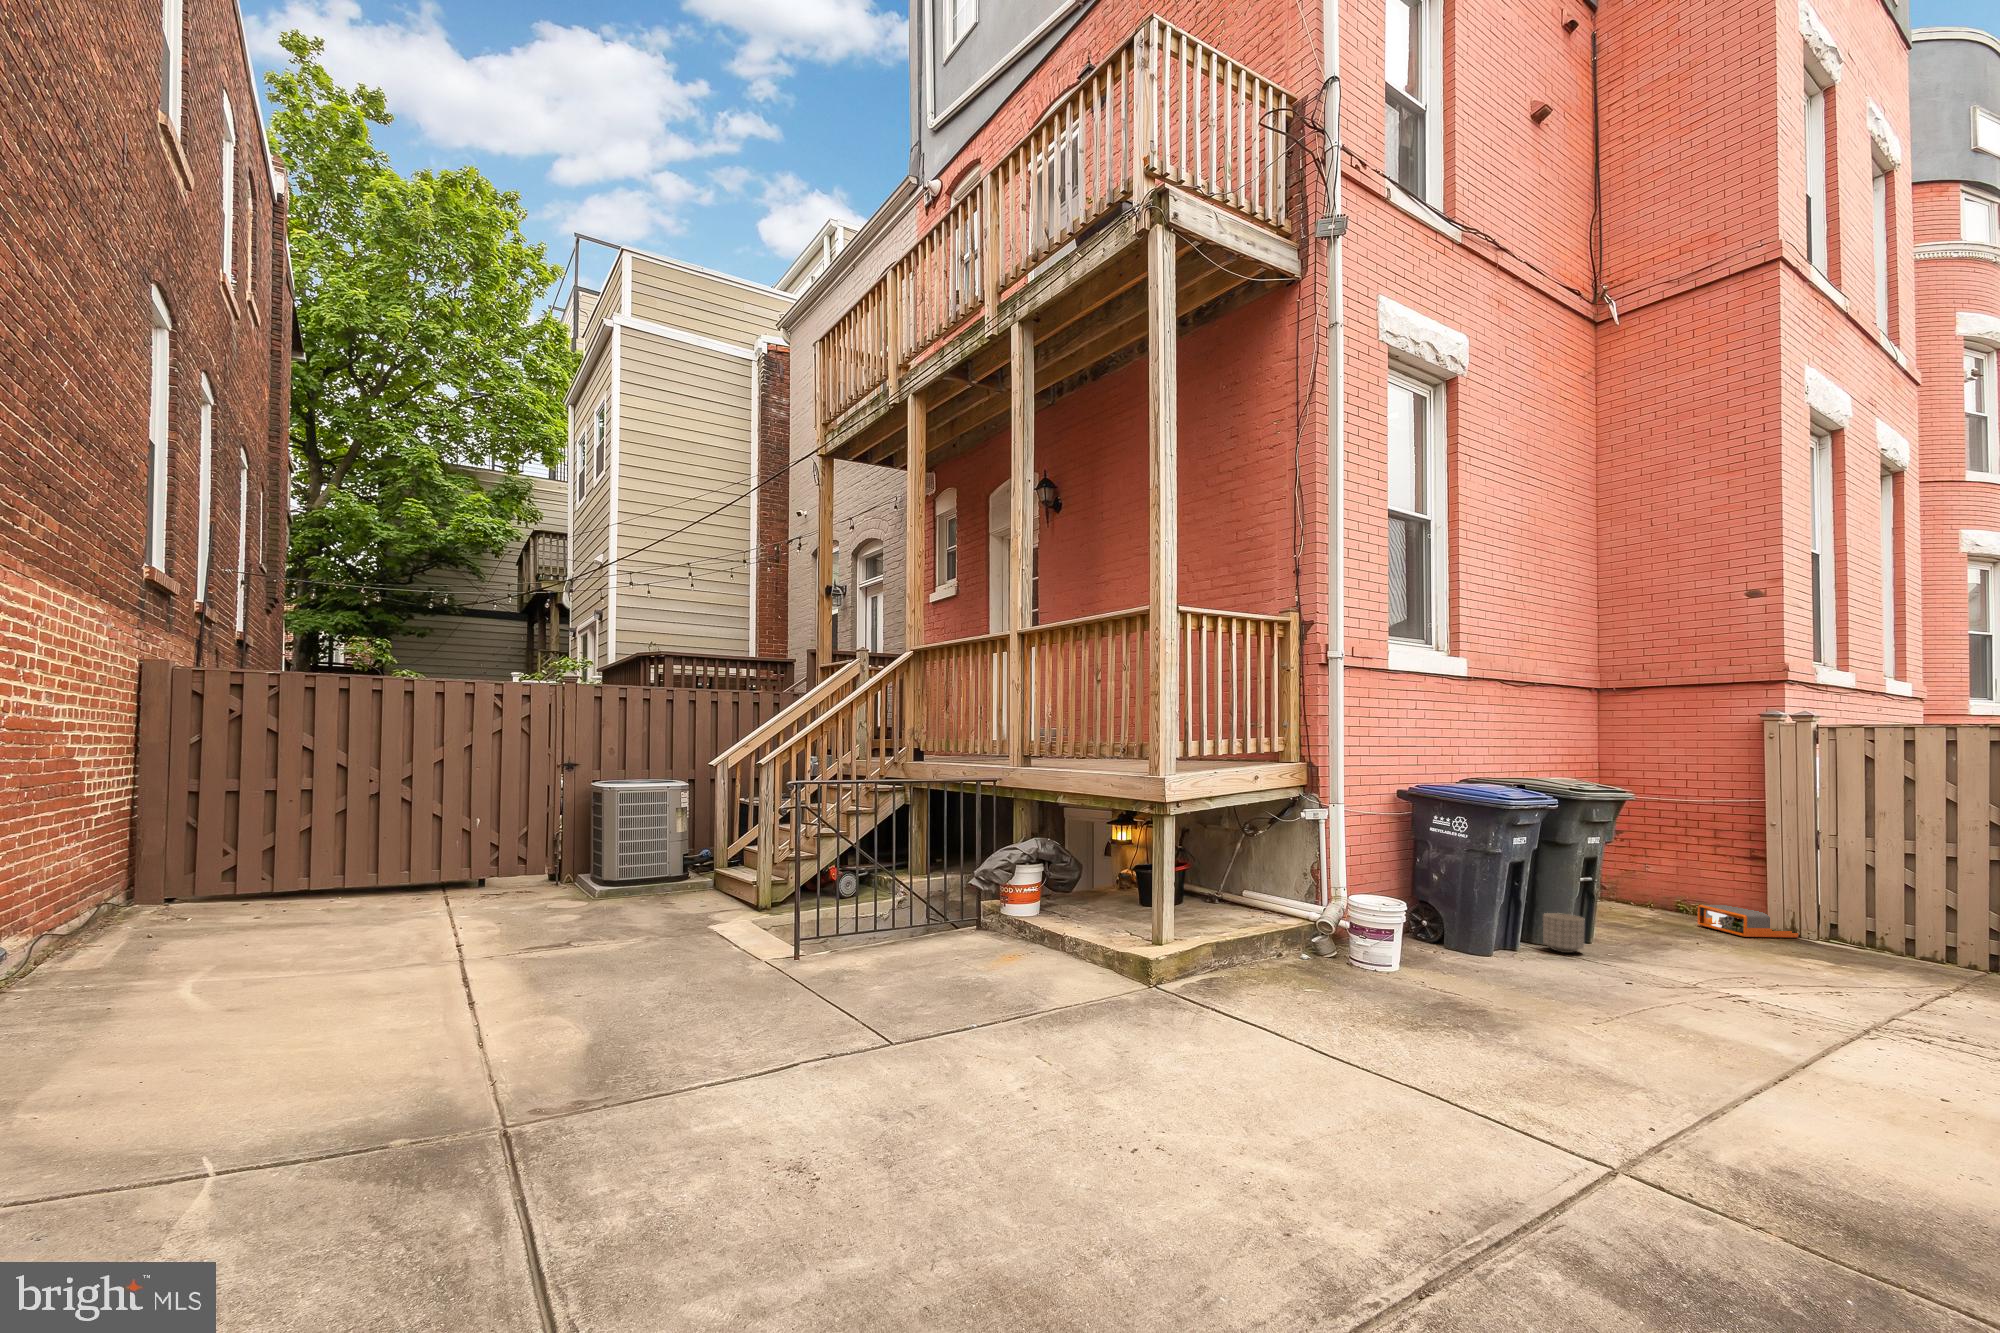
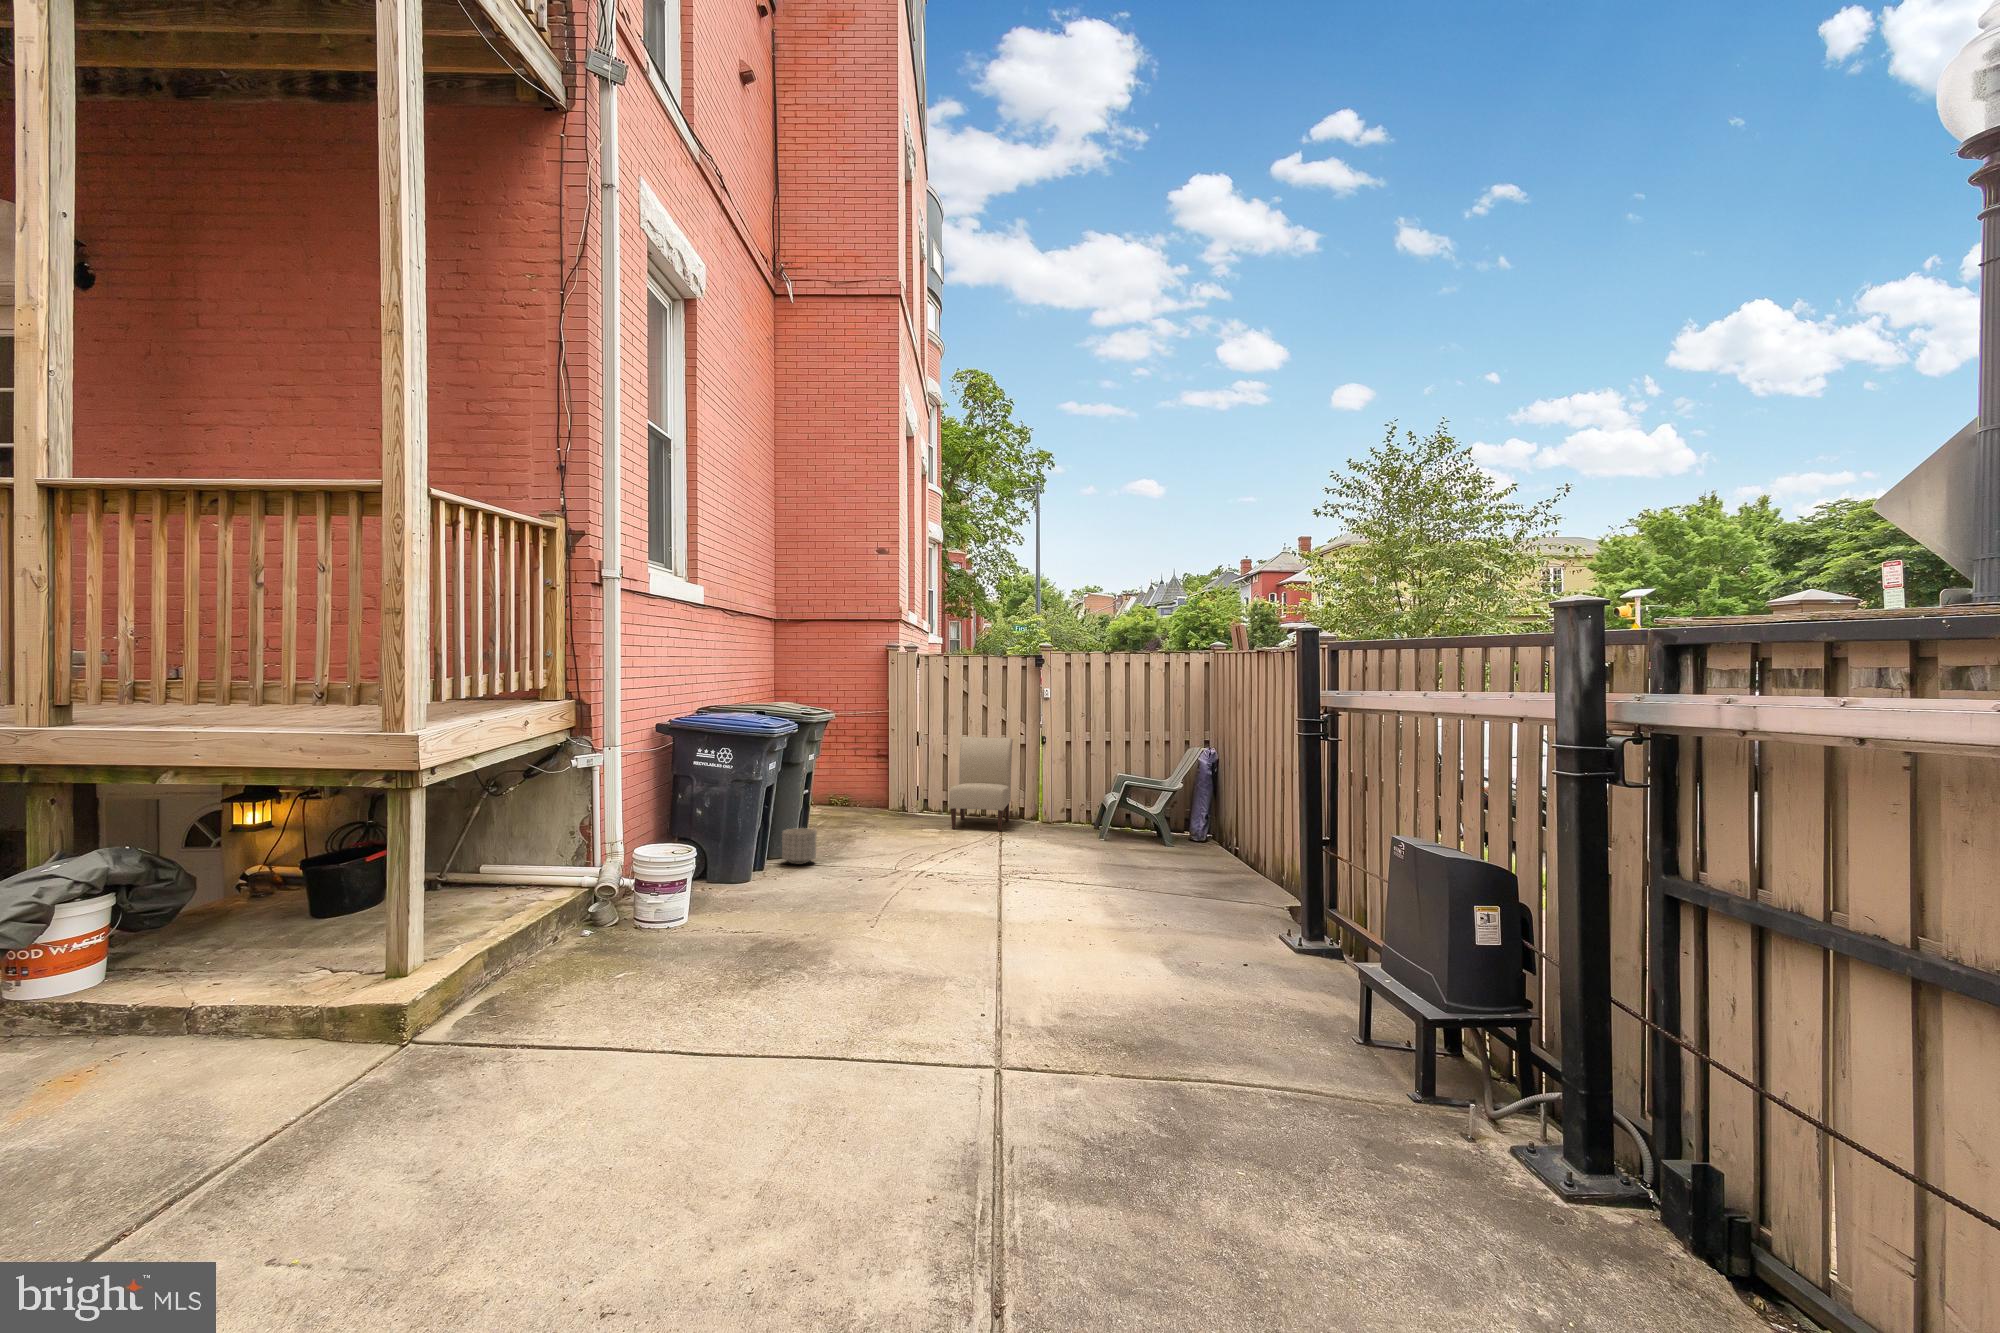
chair: none [1828,839,1963,975] -> present [949,736,1013,831]
storage box: present [1697,905,1799,938] -> none [853,796,916,822]

